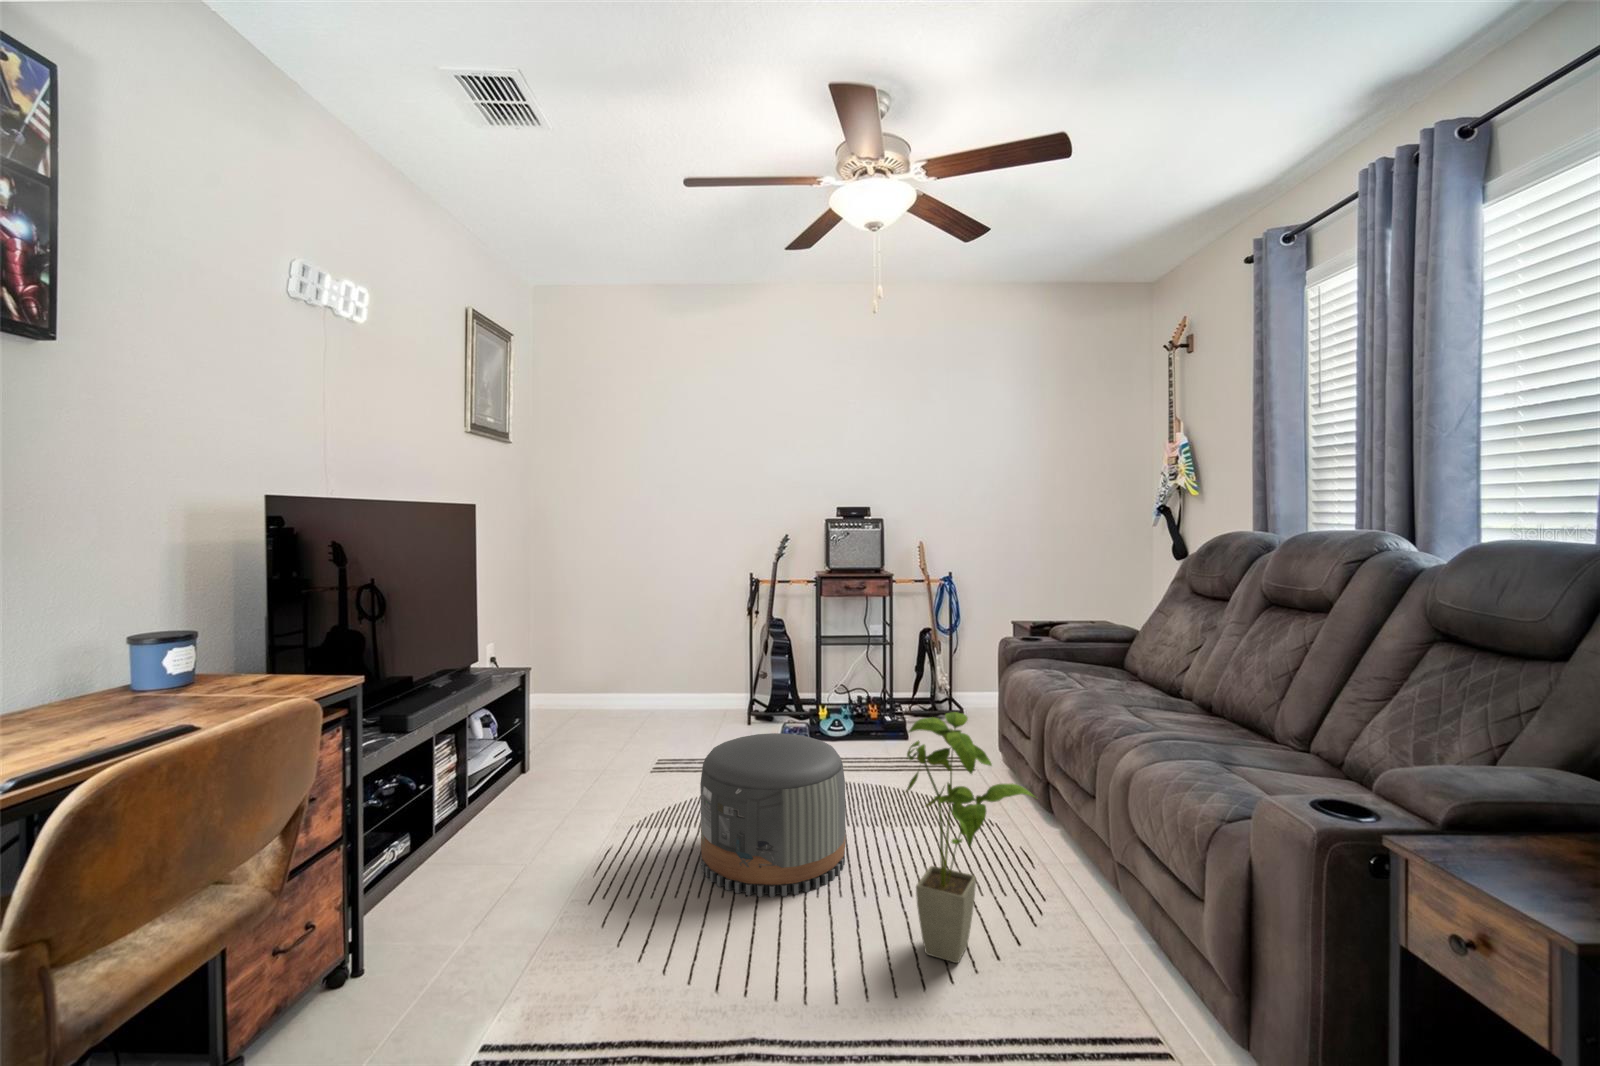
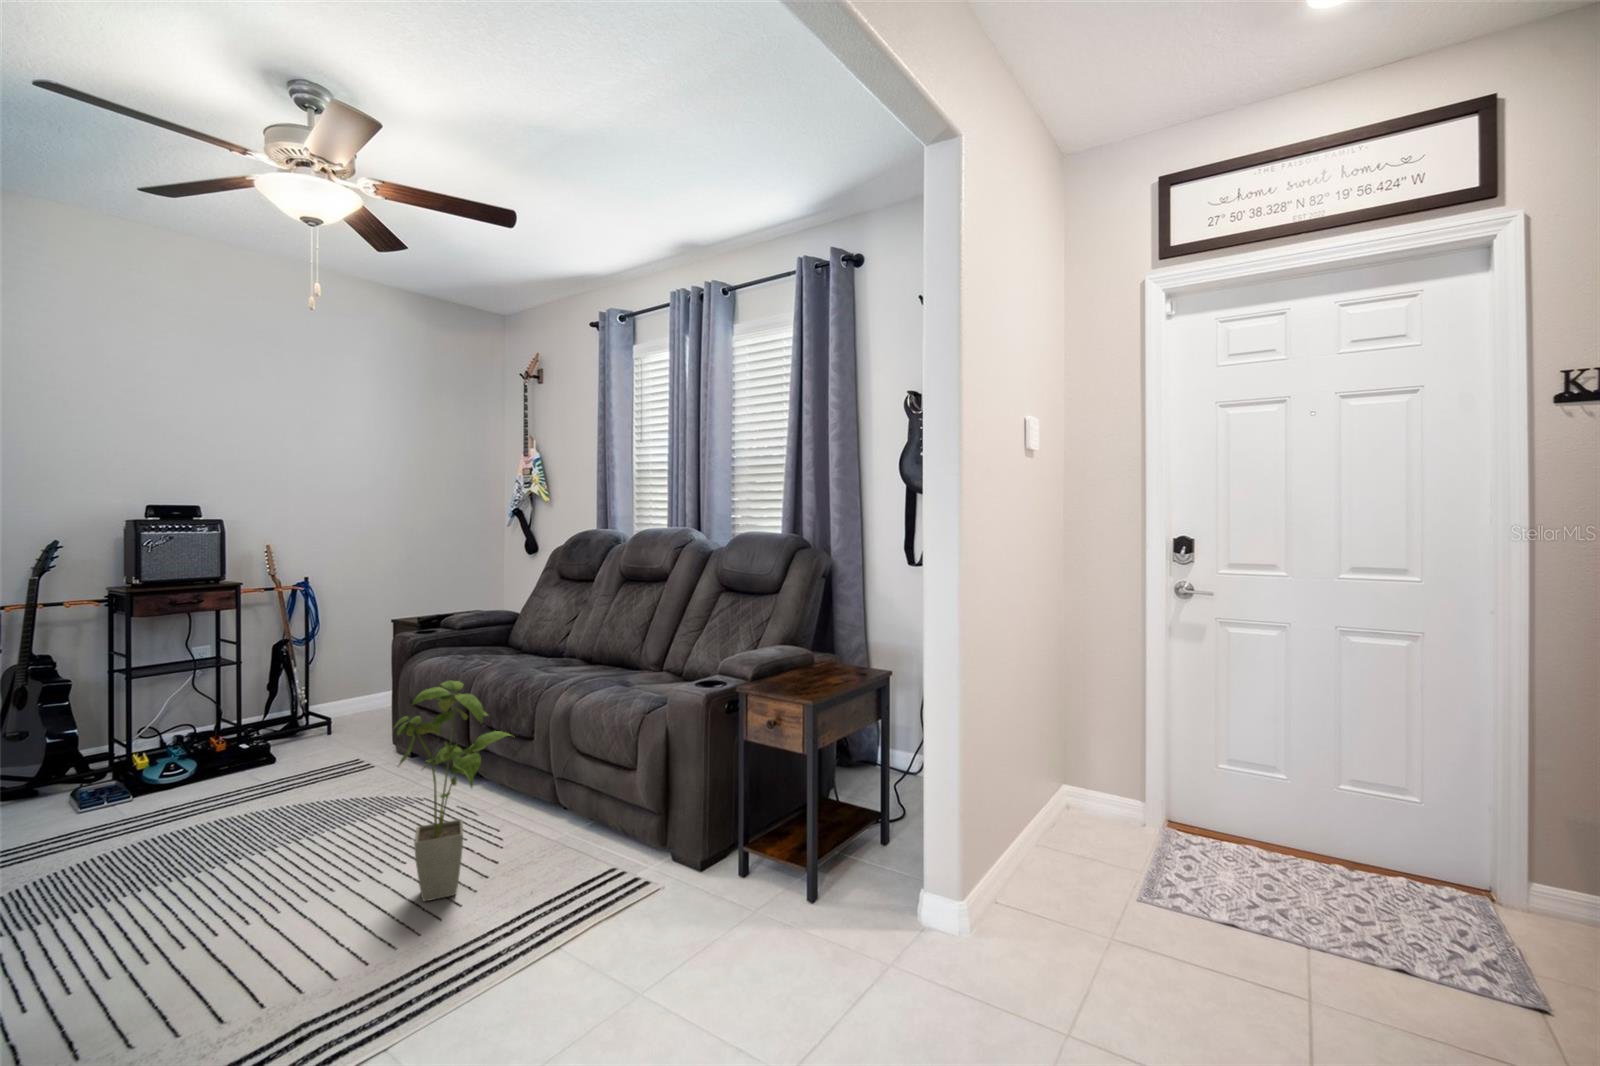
pouf: present [700,733,845,897] -> none [63,759,286,959]

